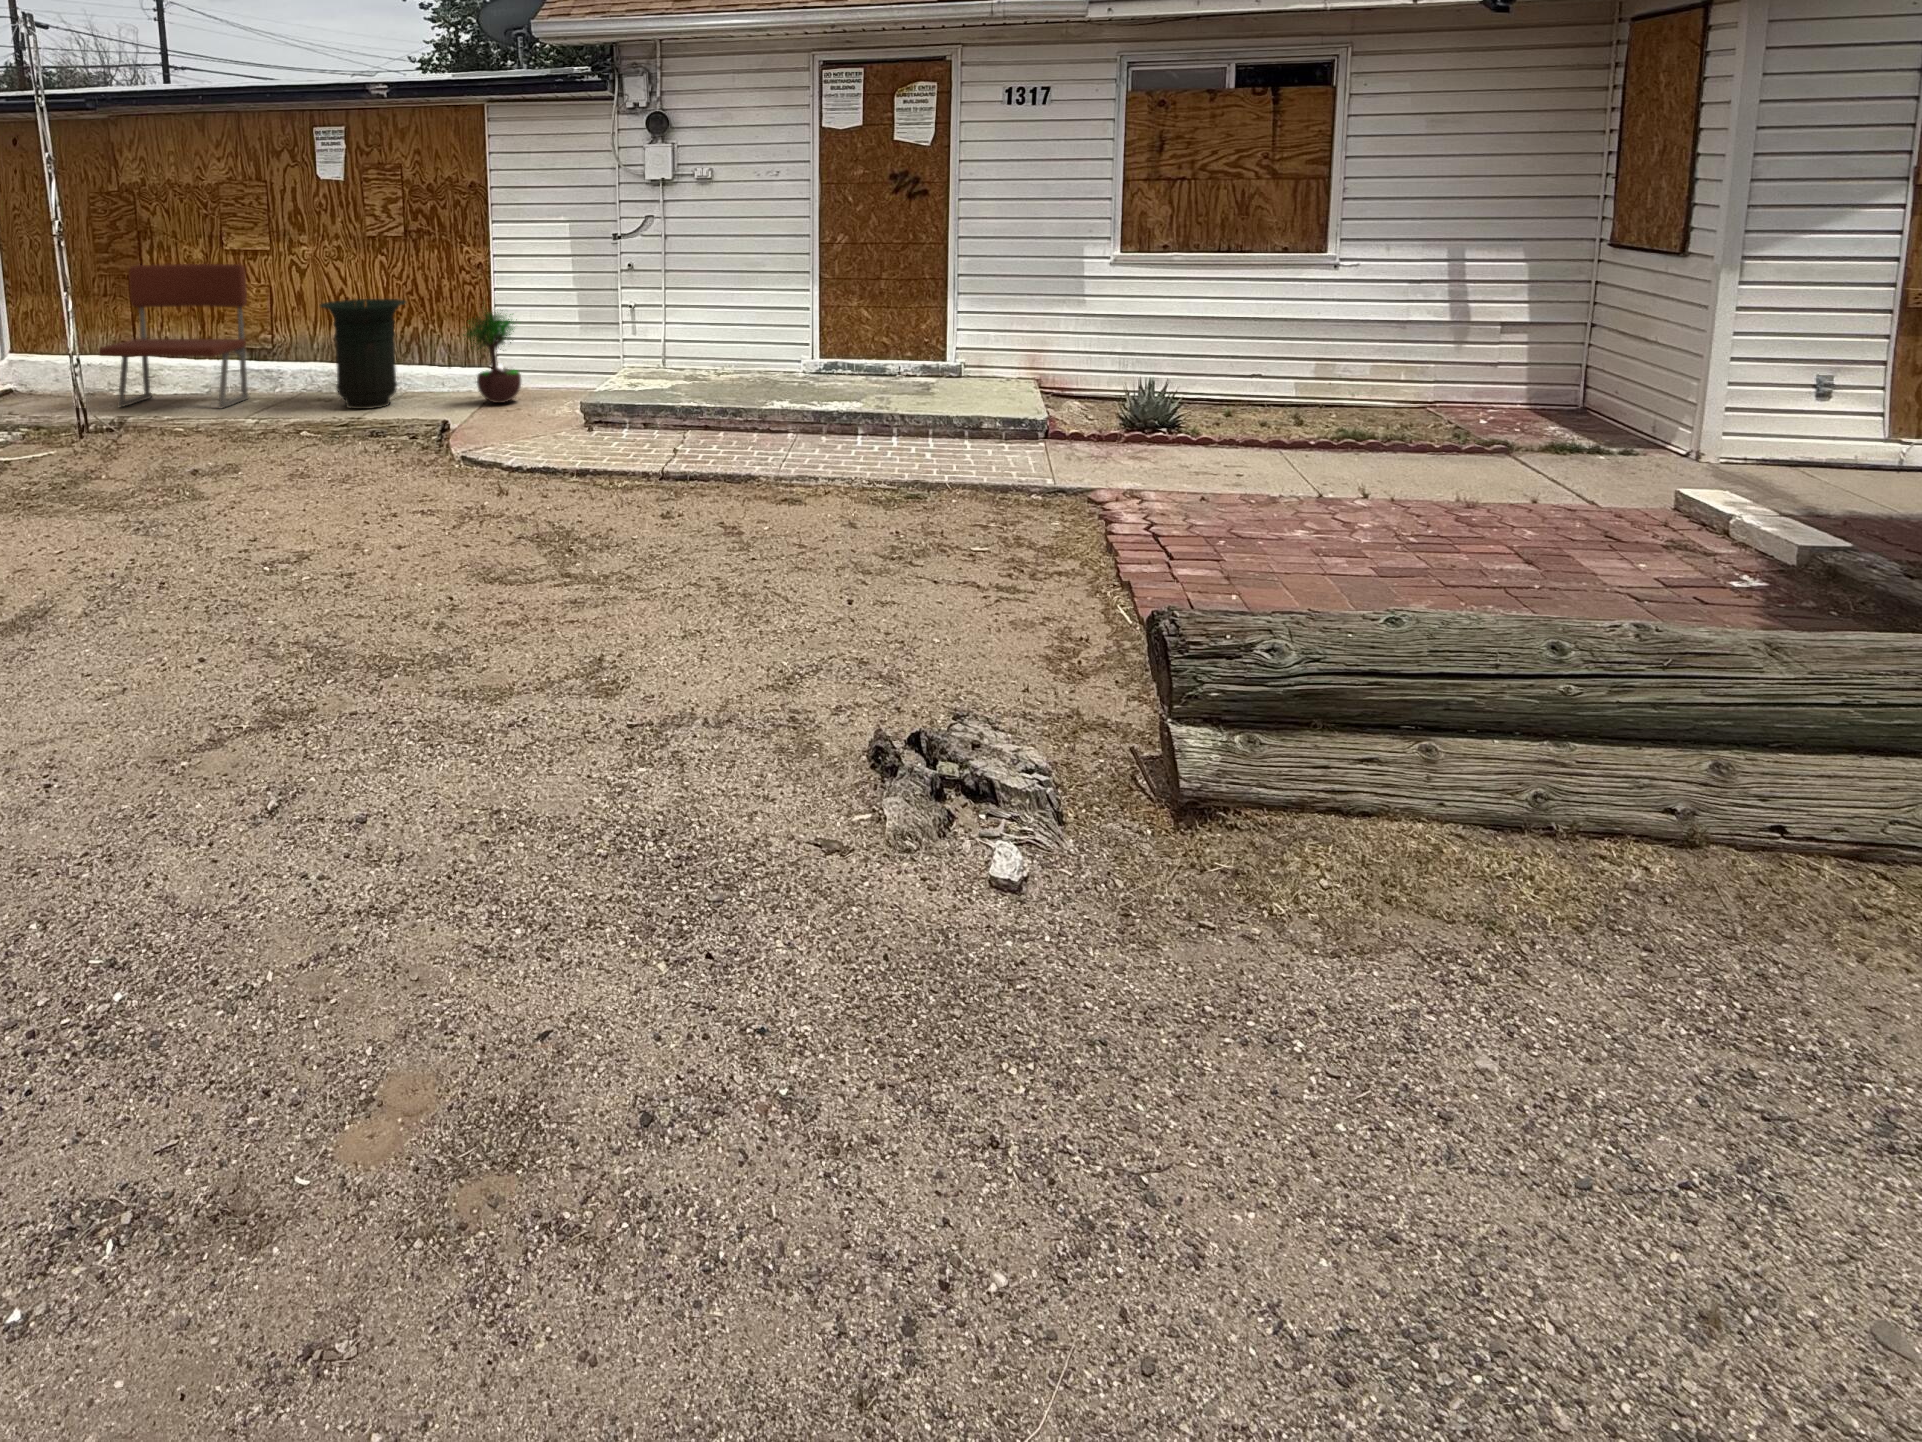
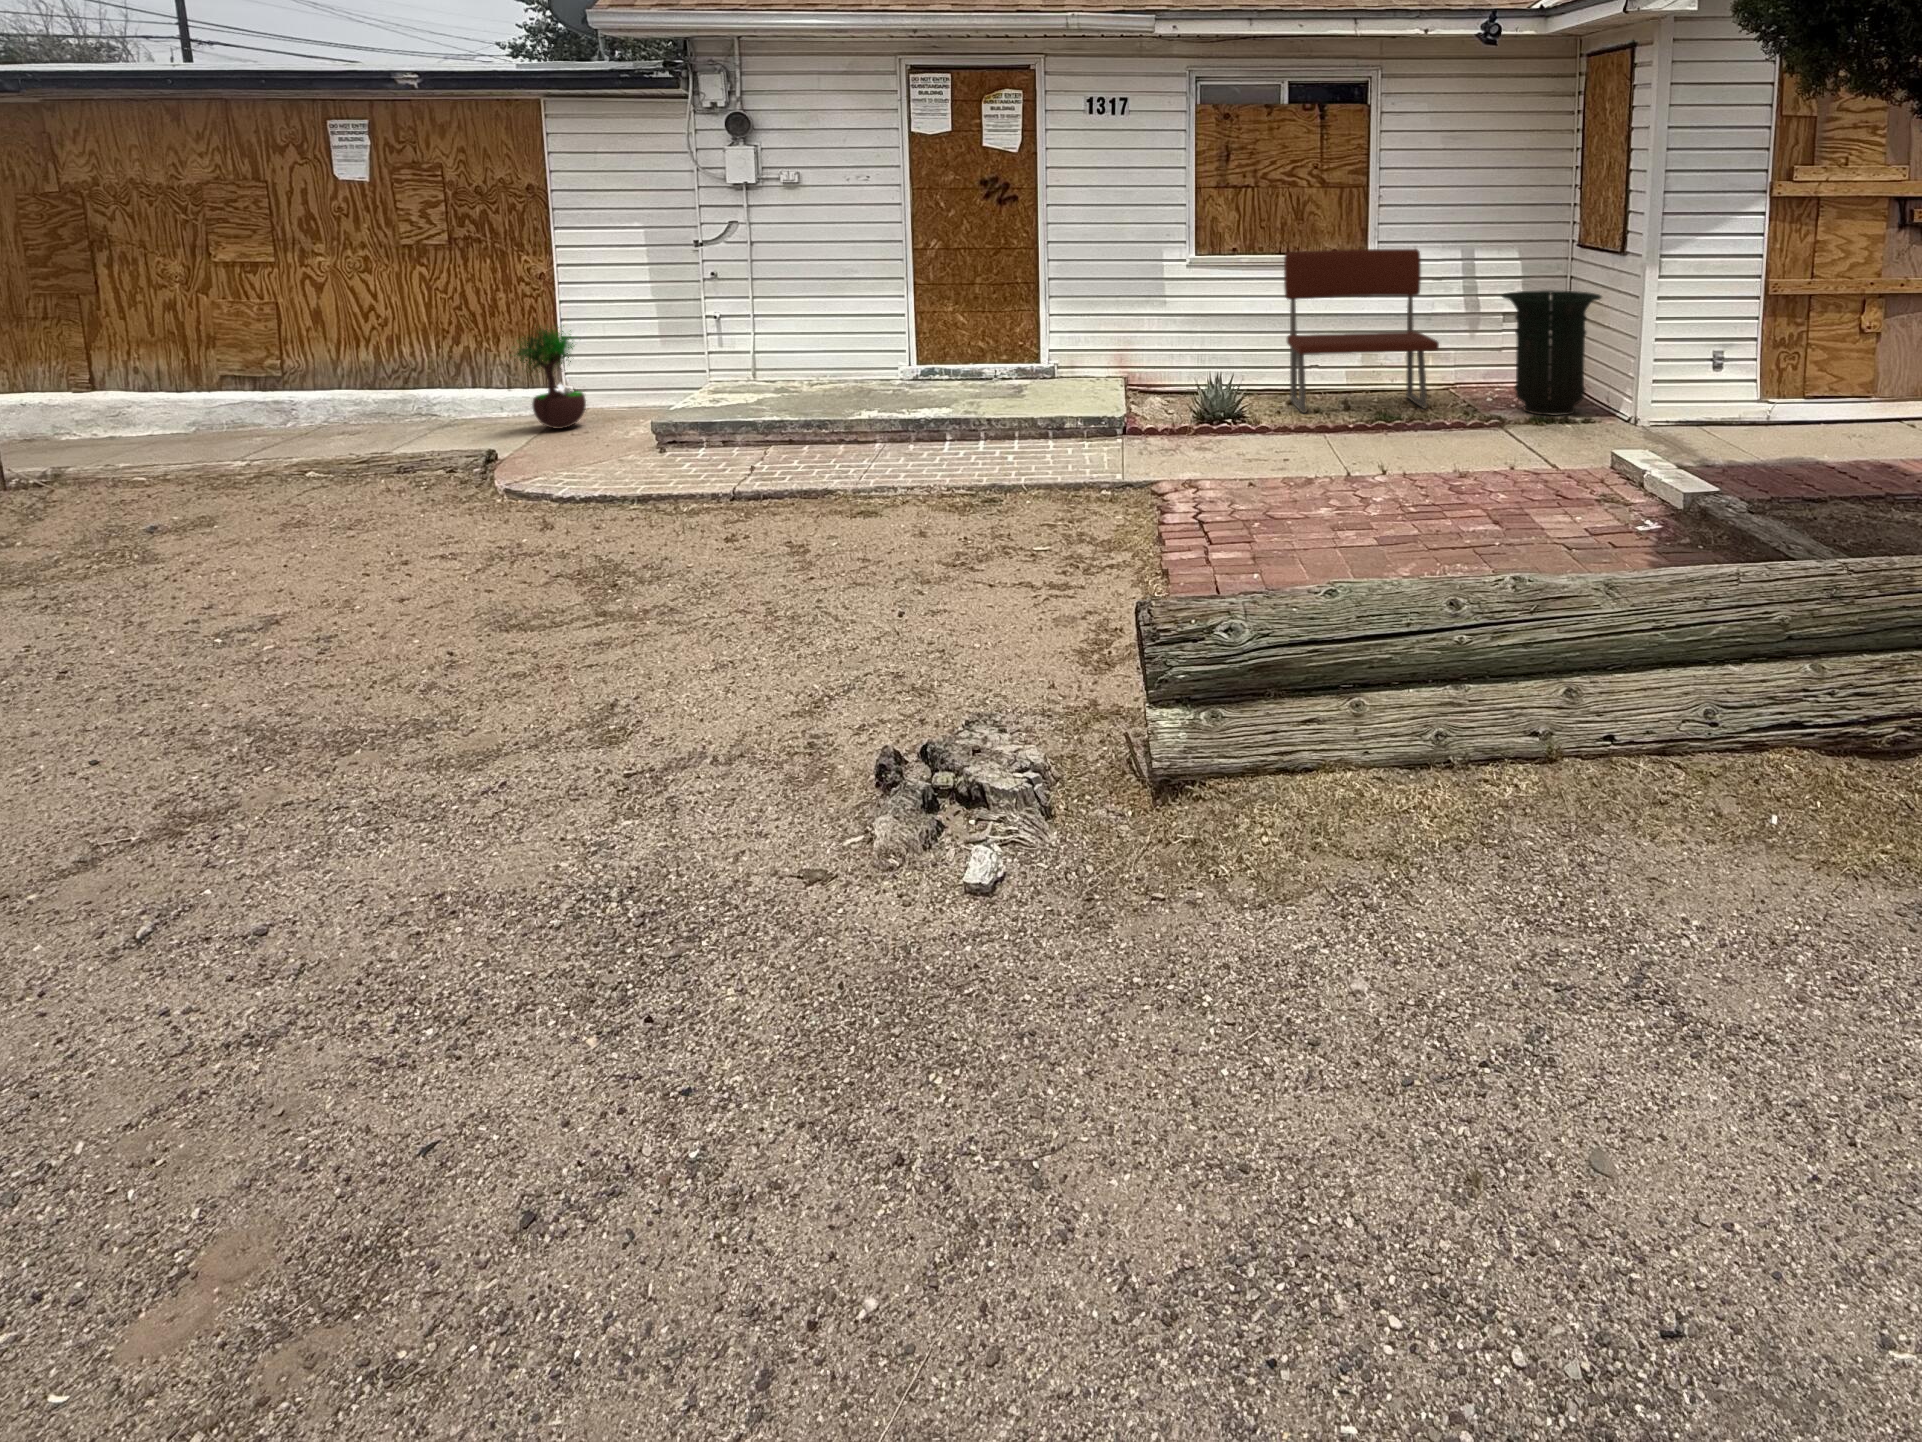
bench: present [99,264,249,408] -> present [1284,249,1439,413]
trash can: present [320,299,406,409] -> present [1502,290,1601,416]

